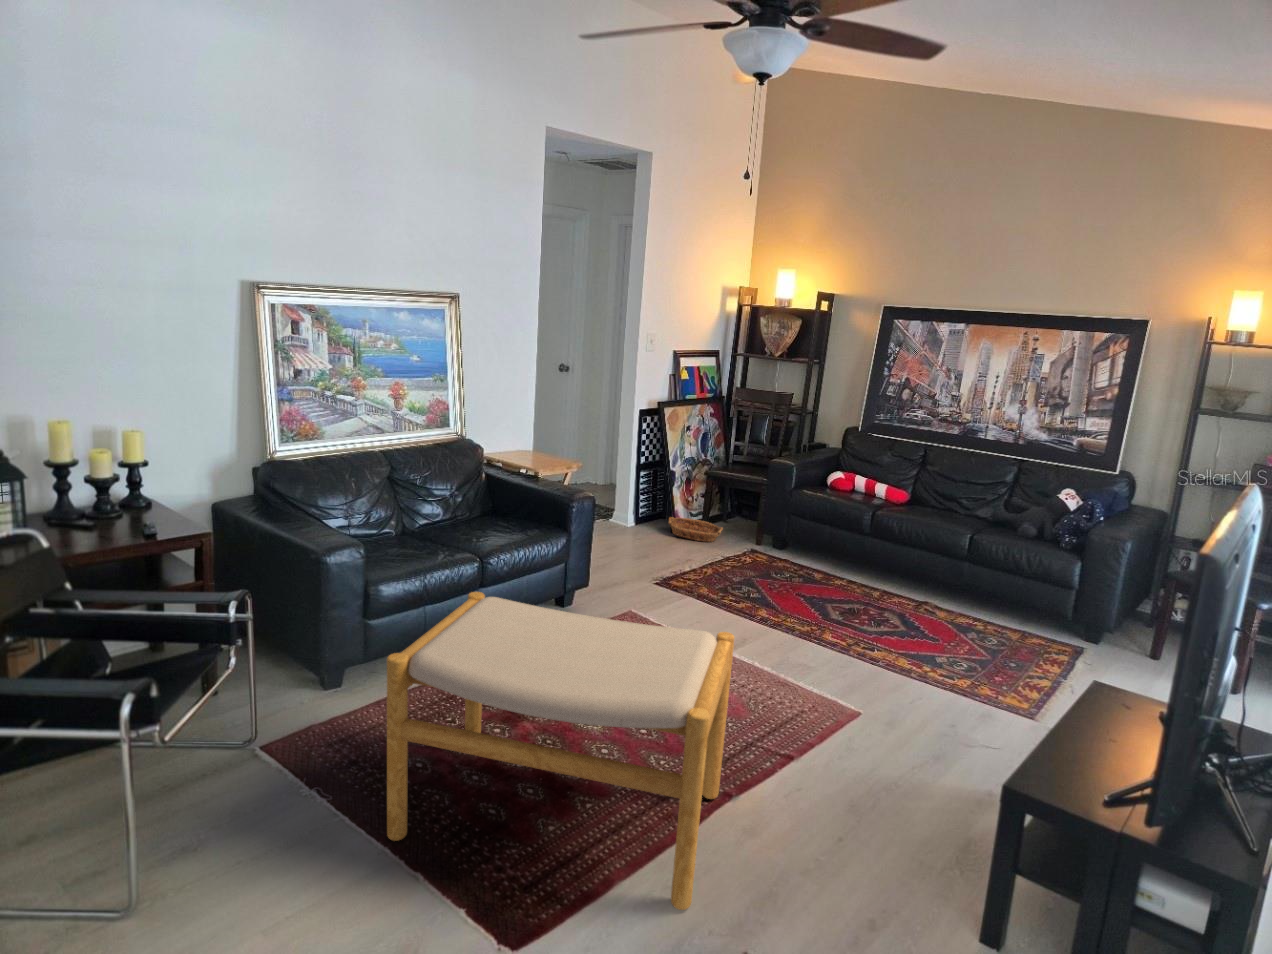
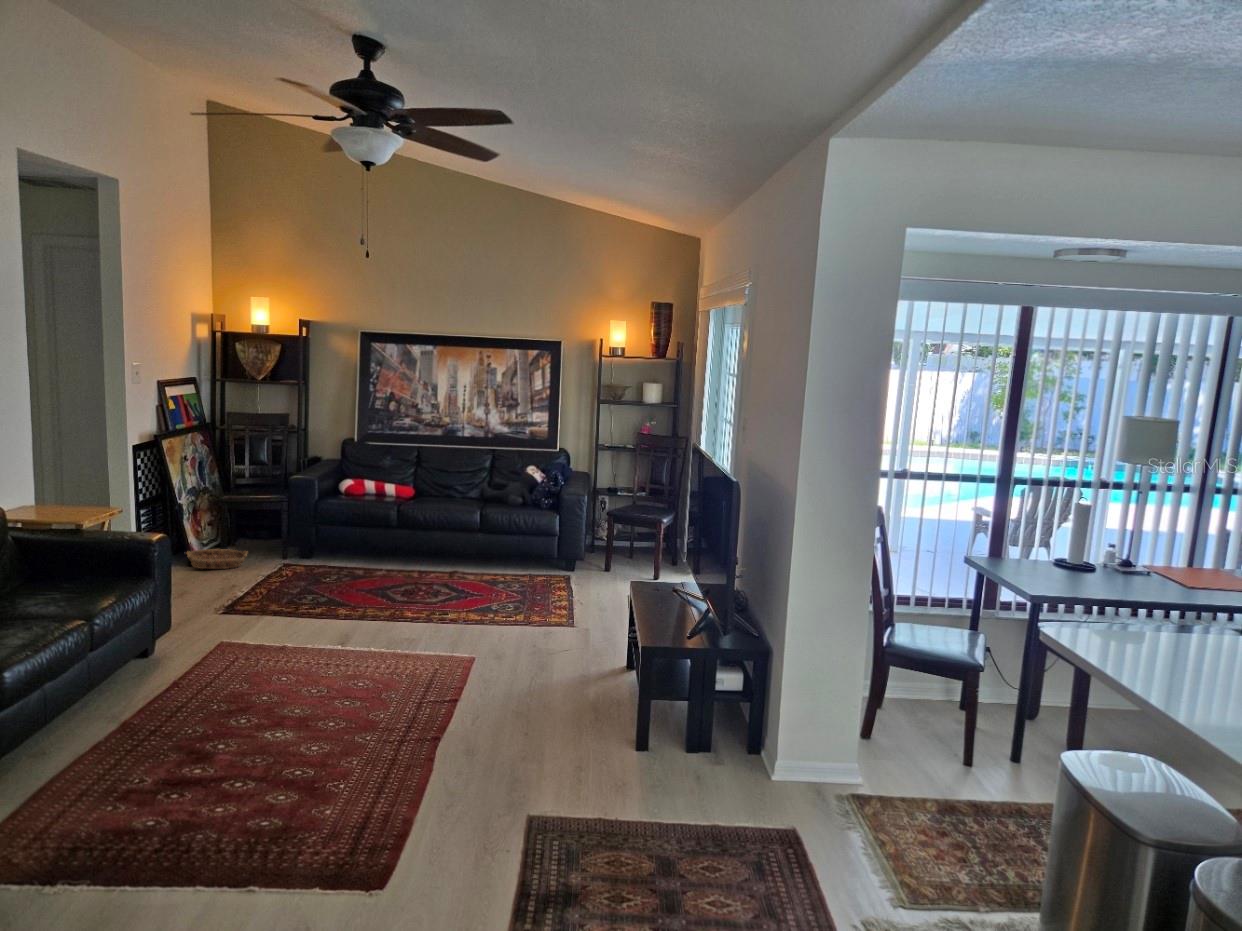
footstool: present [387,592,734,910] -> none [175,604,474,871]

